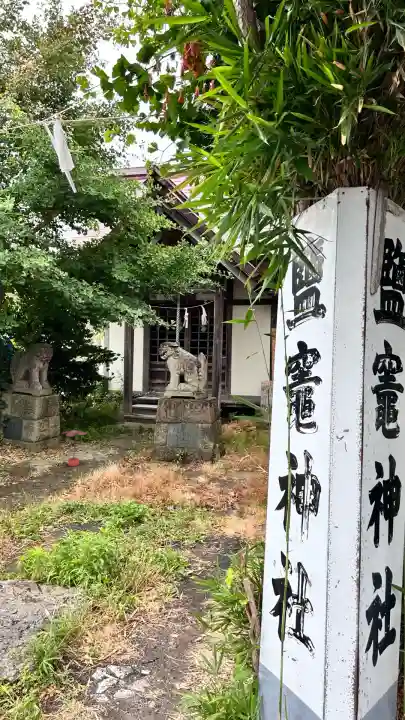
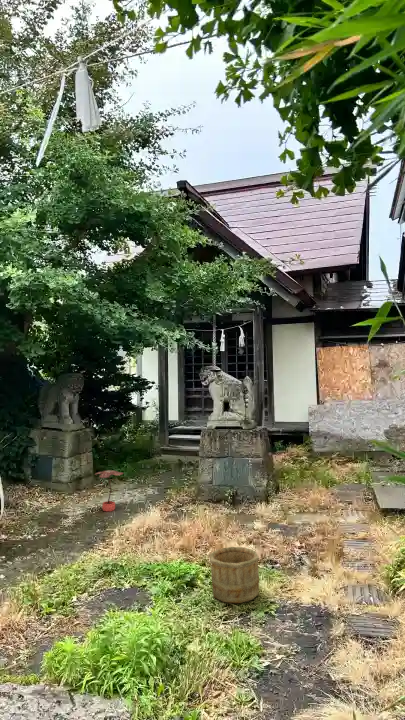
wooden bucket: none [154,490,195,532] -> present [209,547,259,603]

